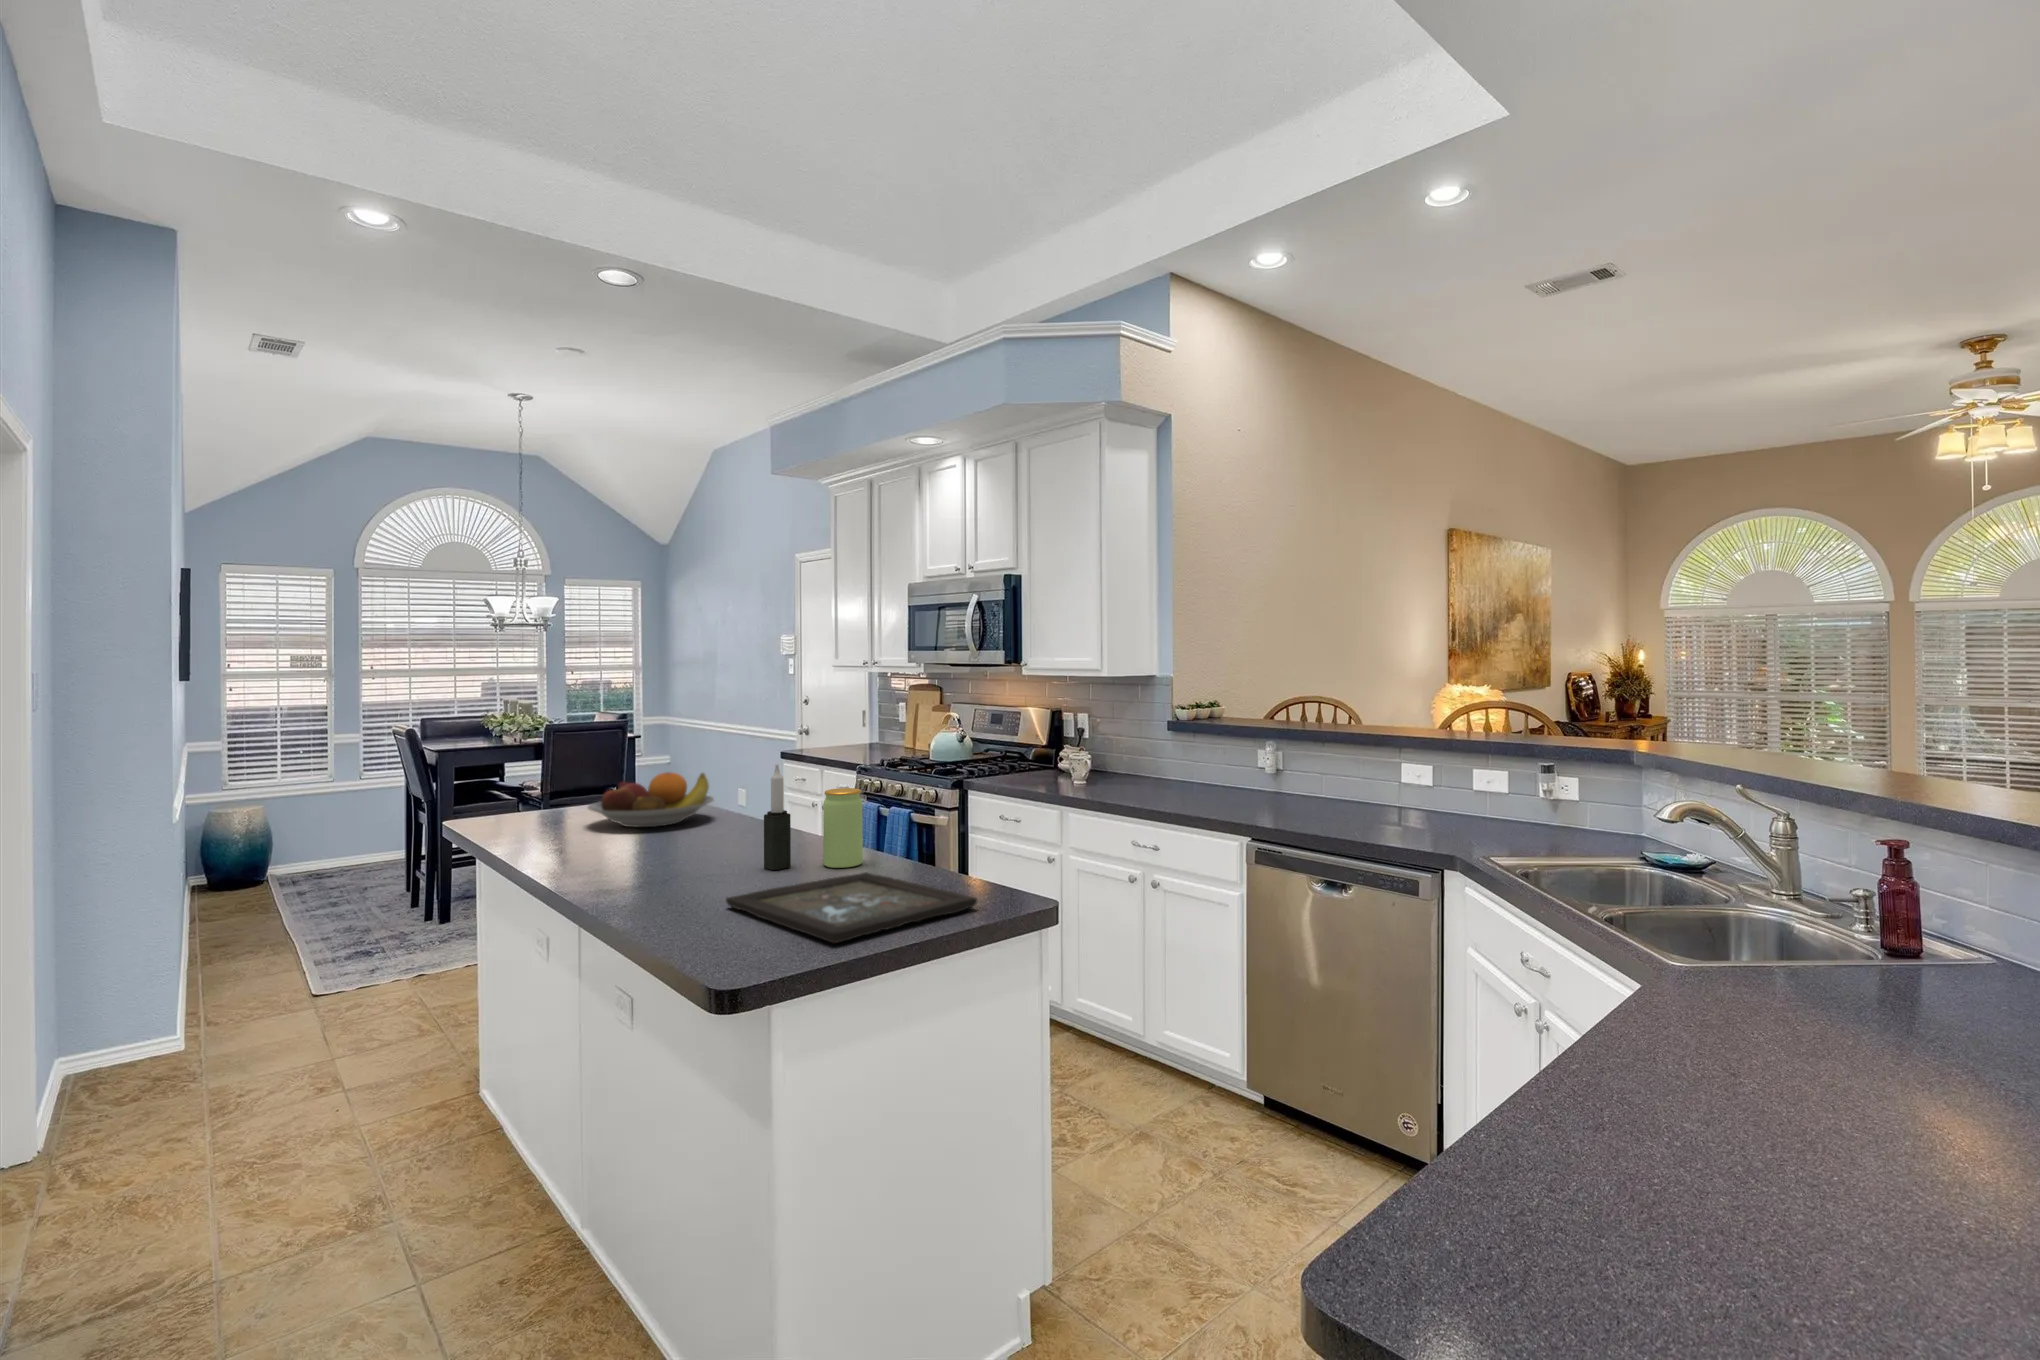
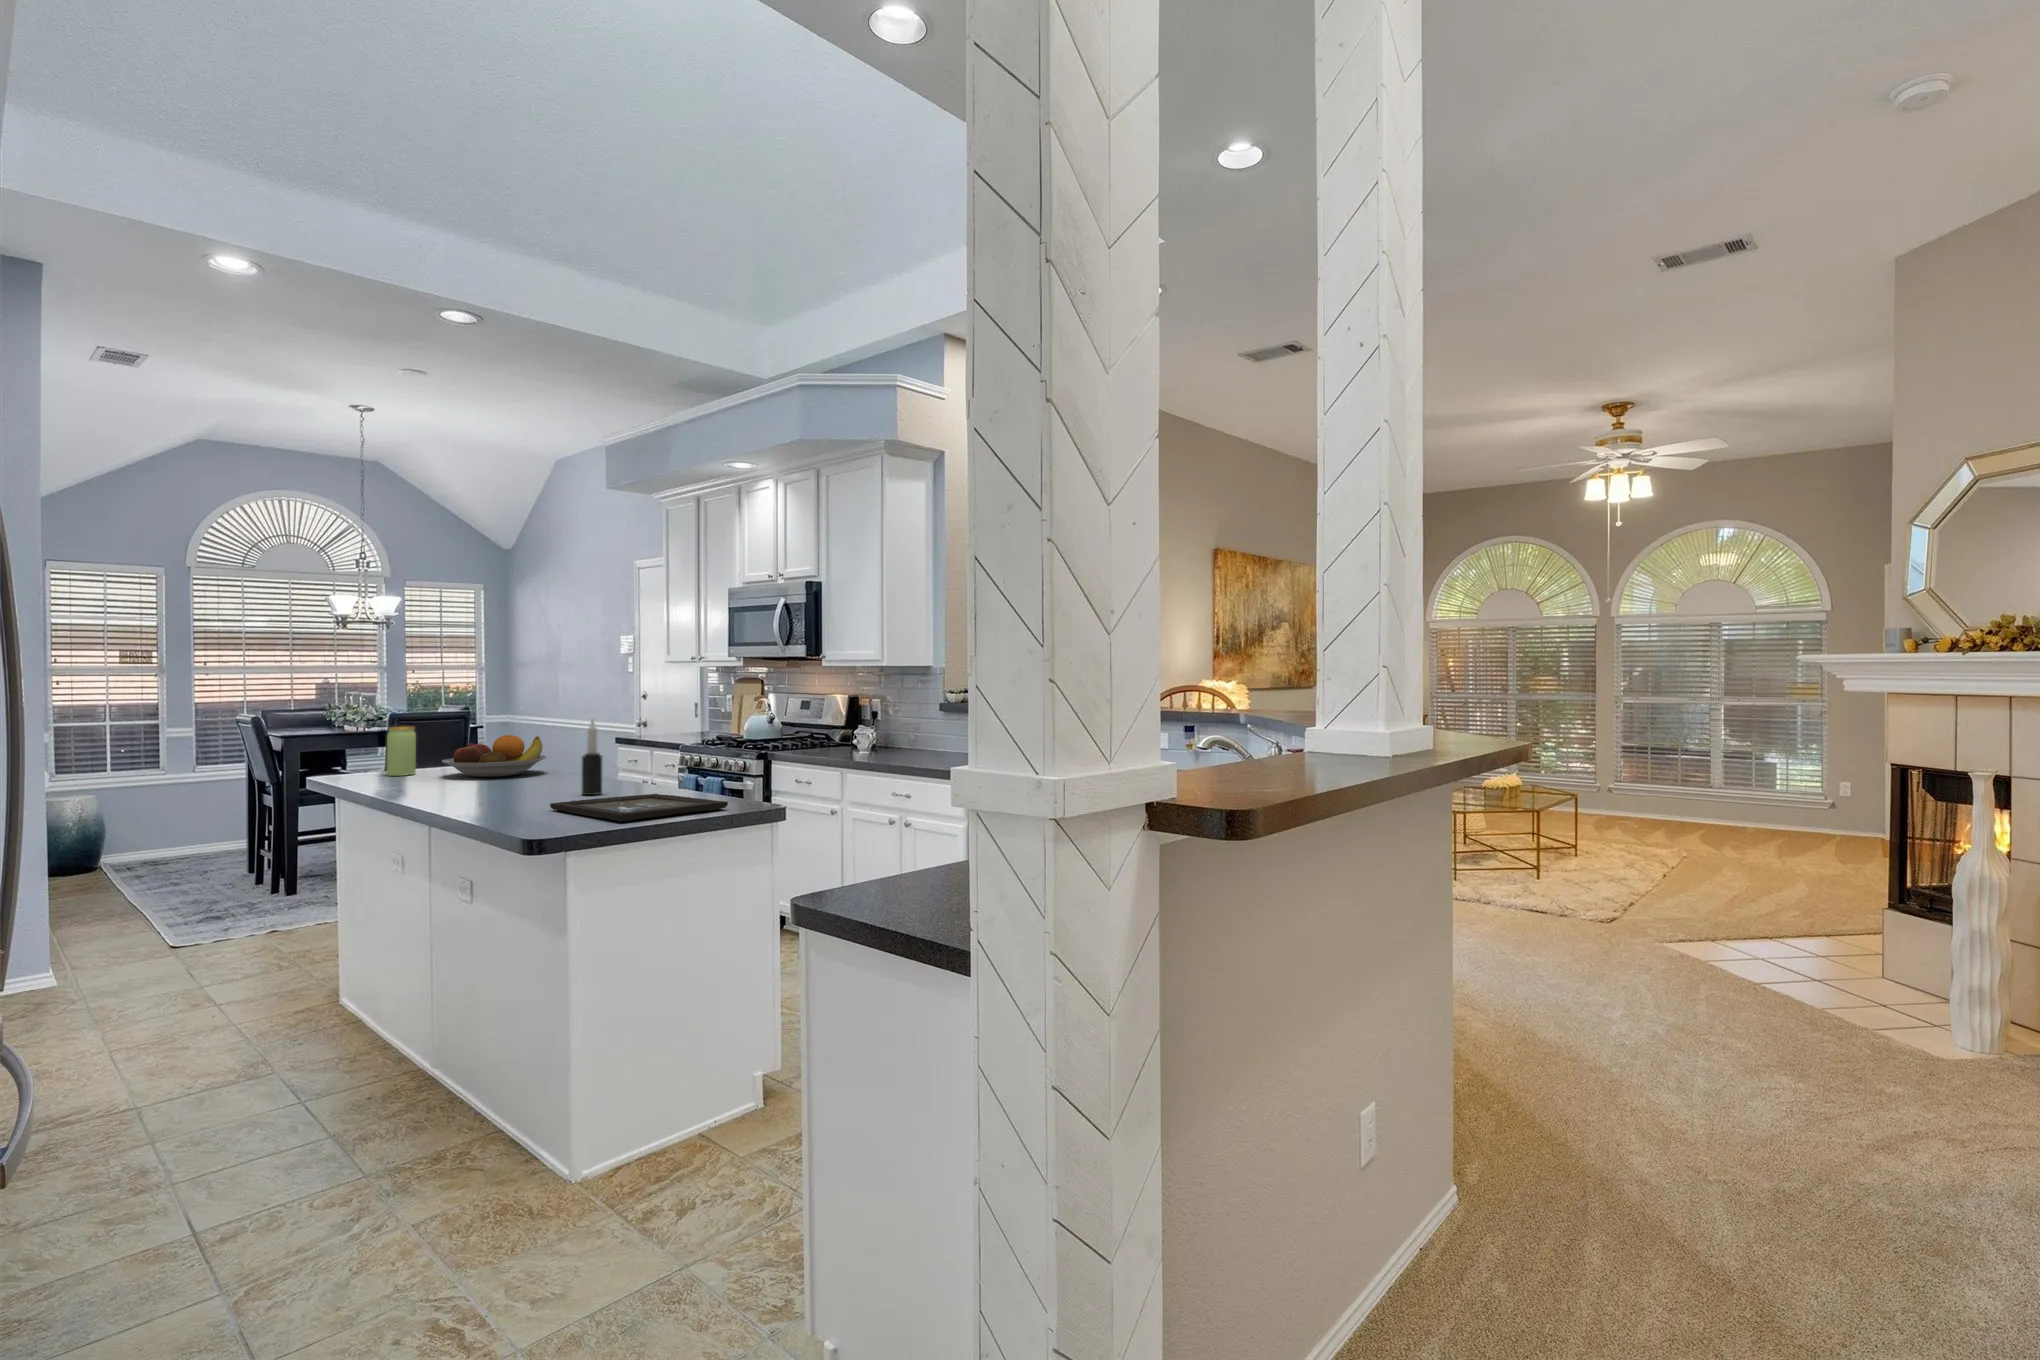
jar: present [823,788,863,868] -> present [386,727,416,776]

